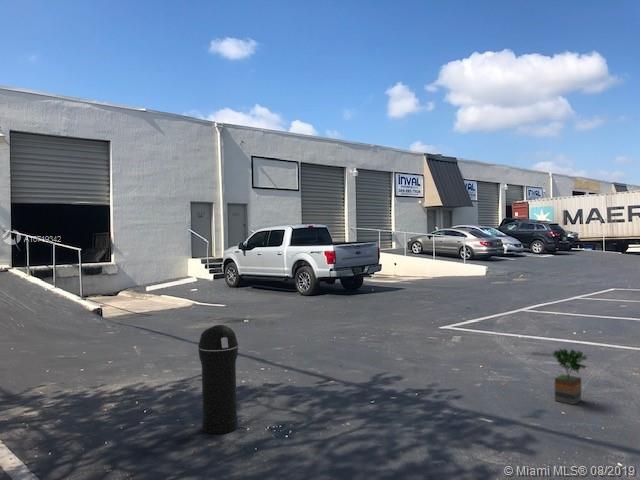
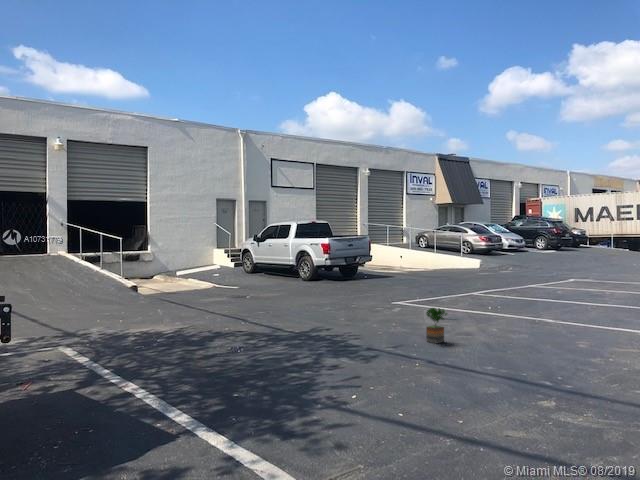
trash can: present [198,325,238,434] -> none [193,285,218,351]

